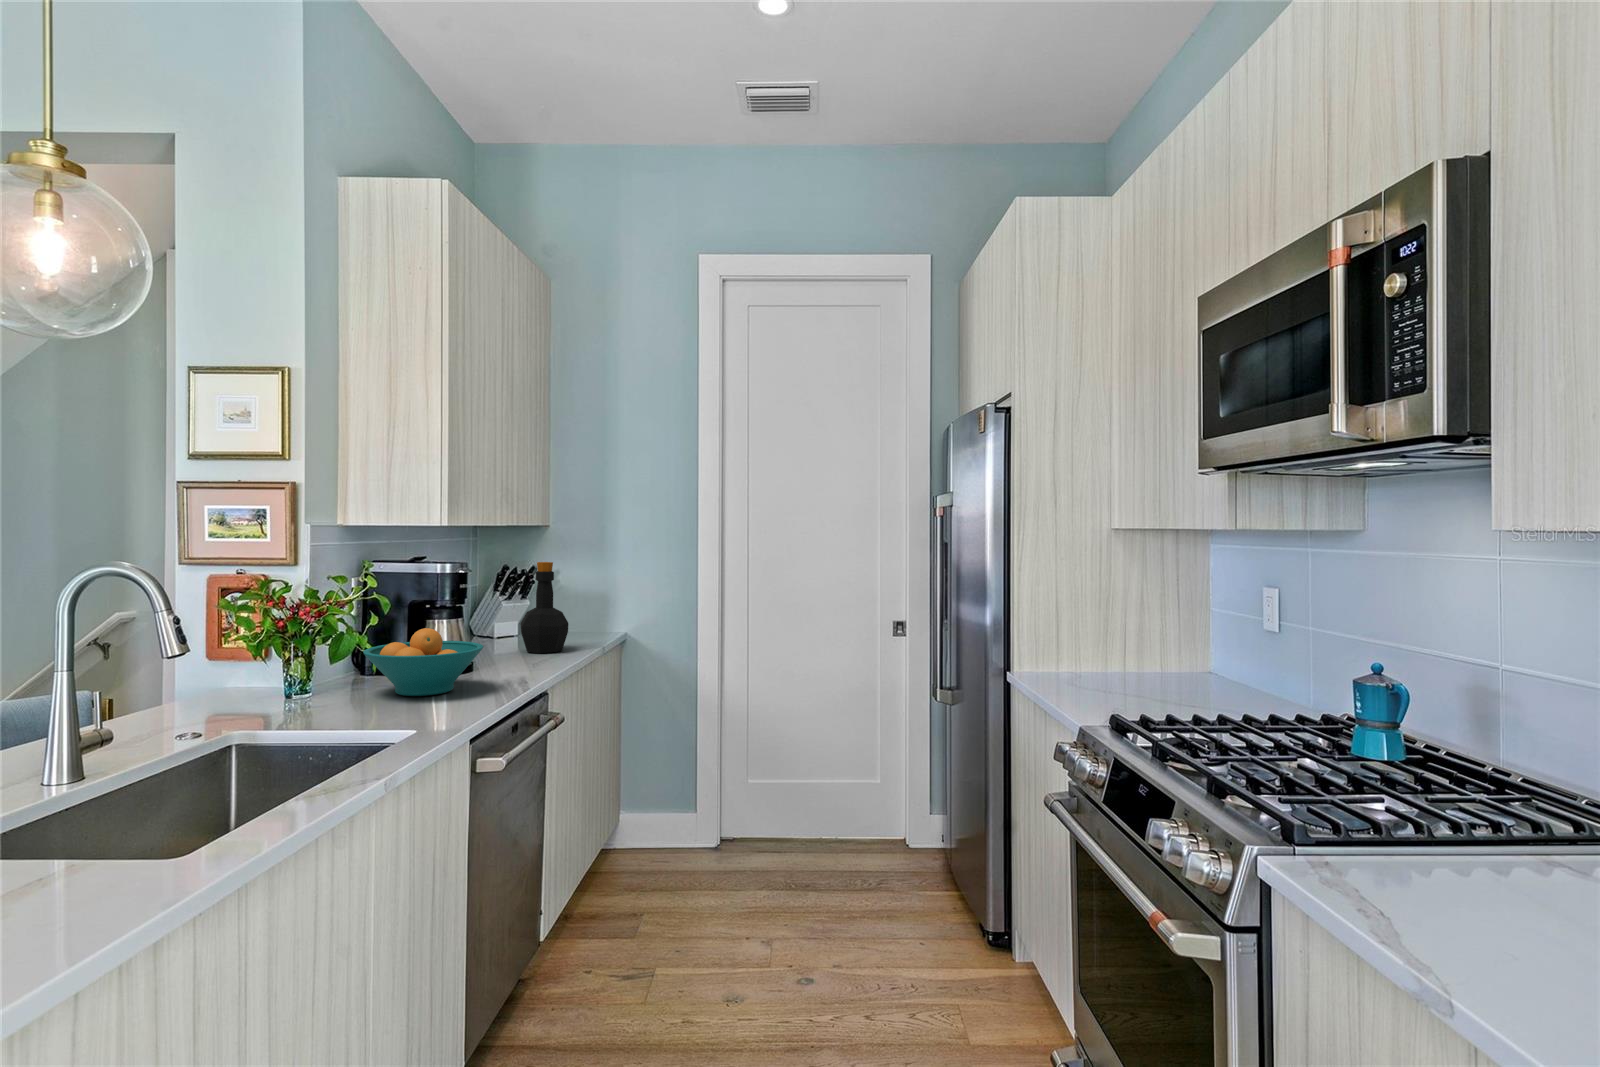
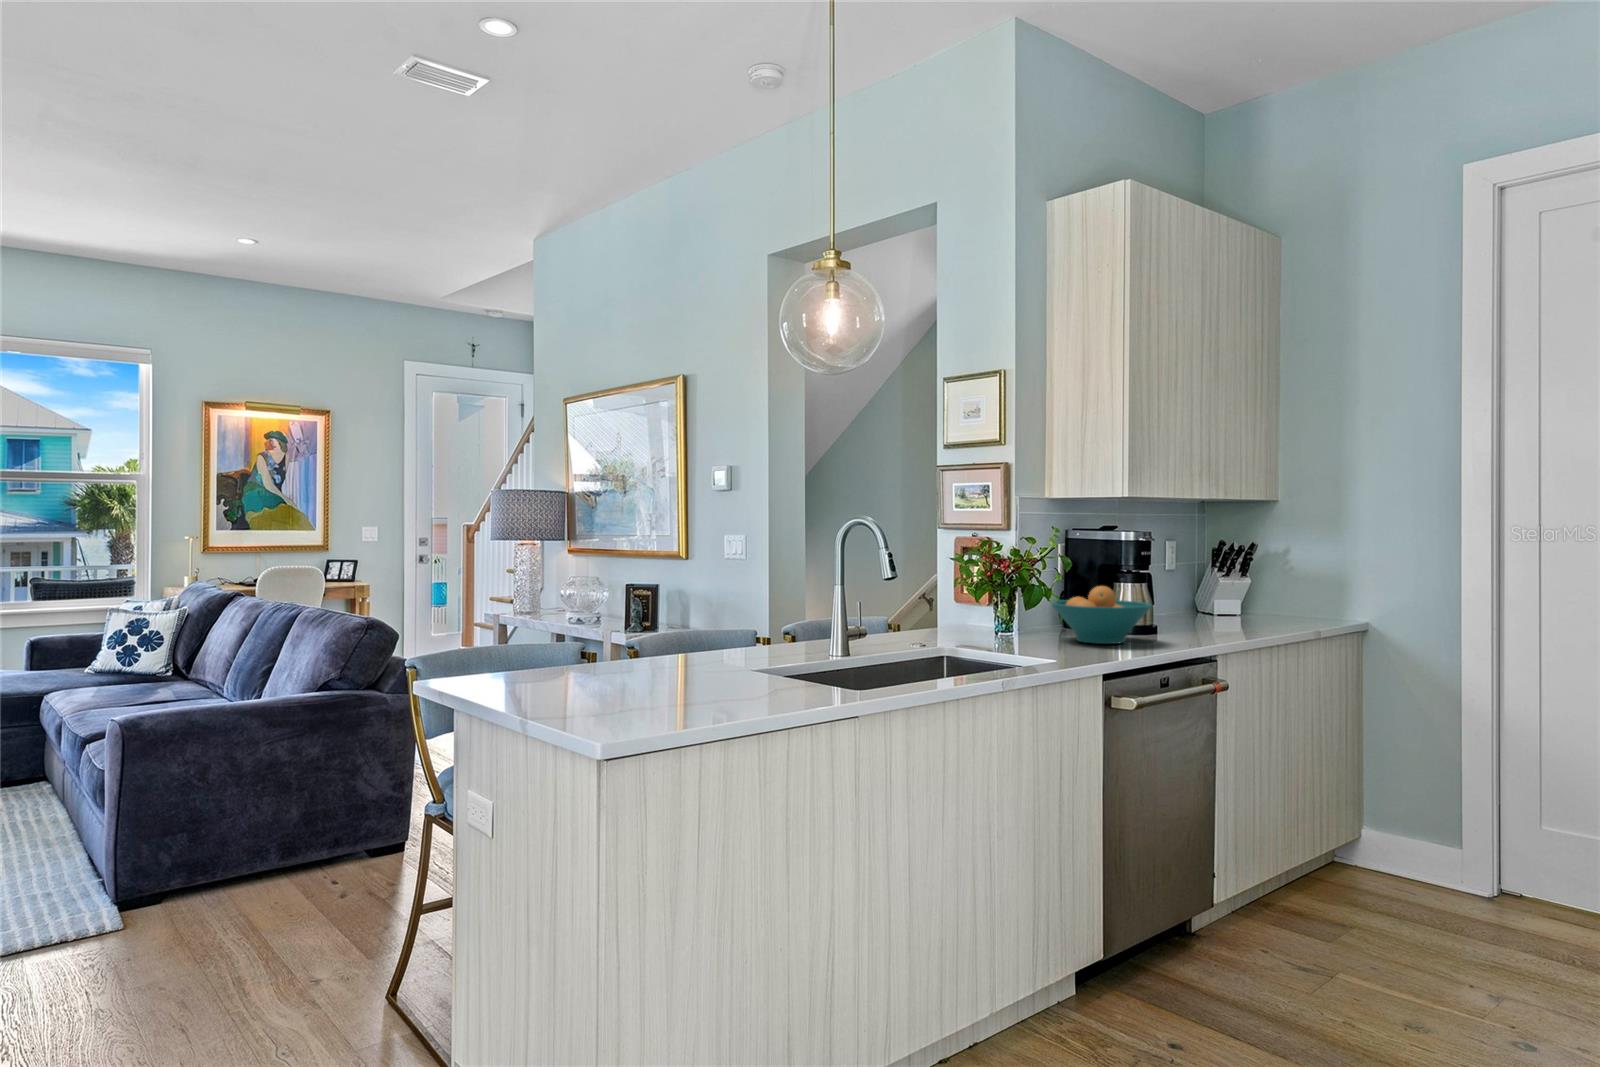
bottle: present [520,562,568,653] -> none [1223,535,1276,629]

